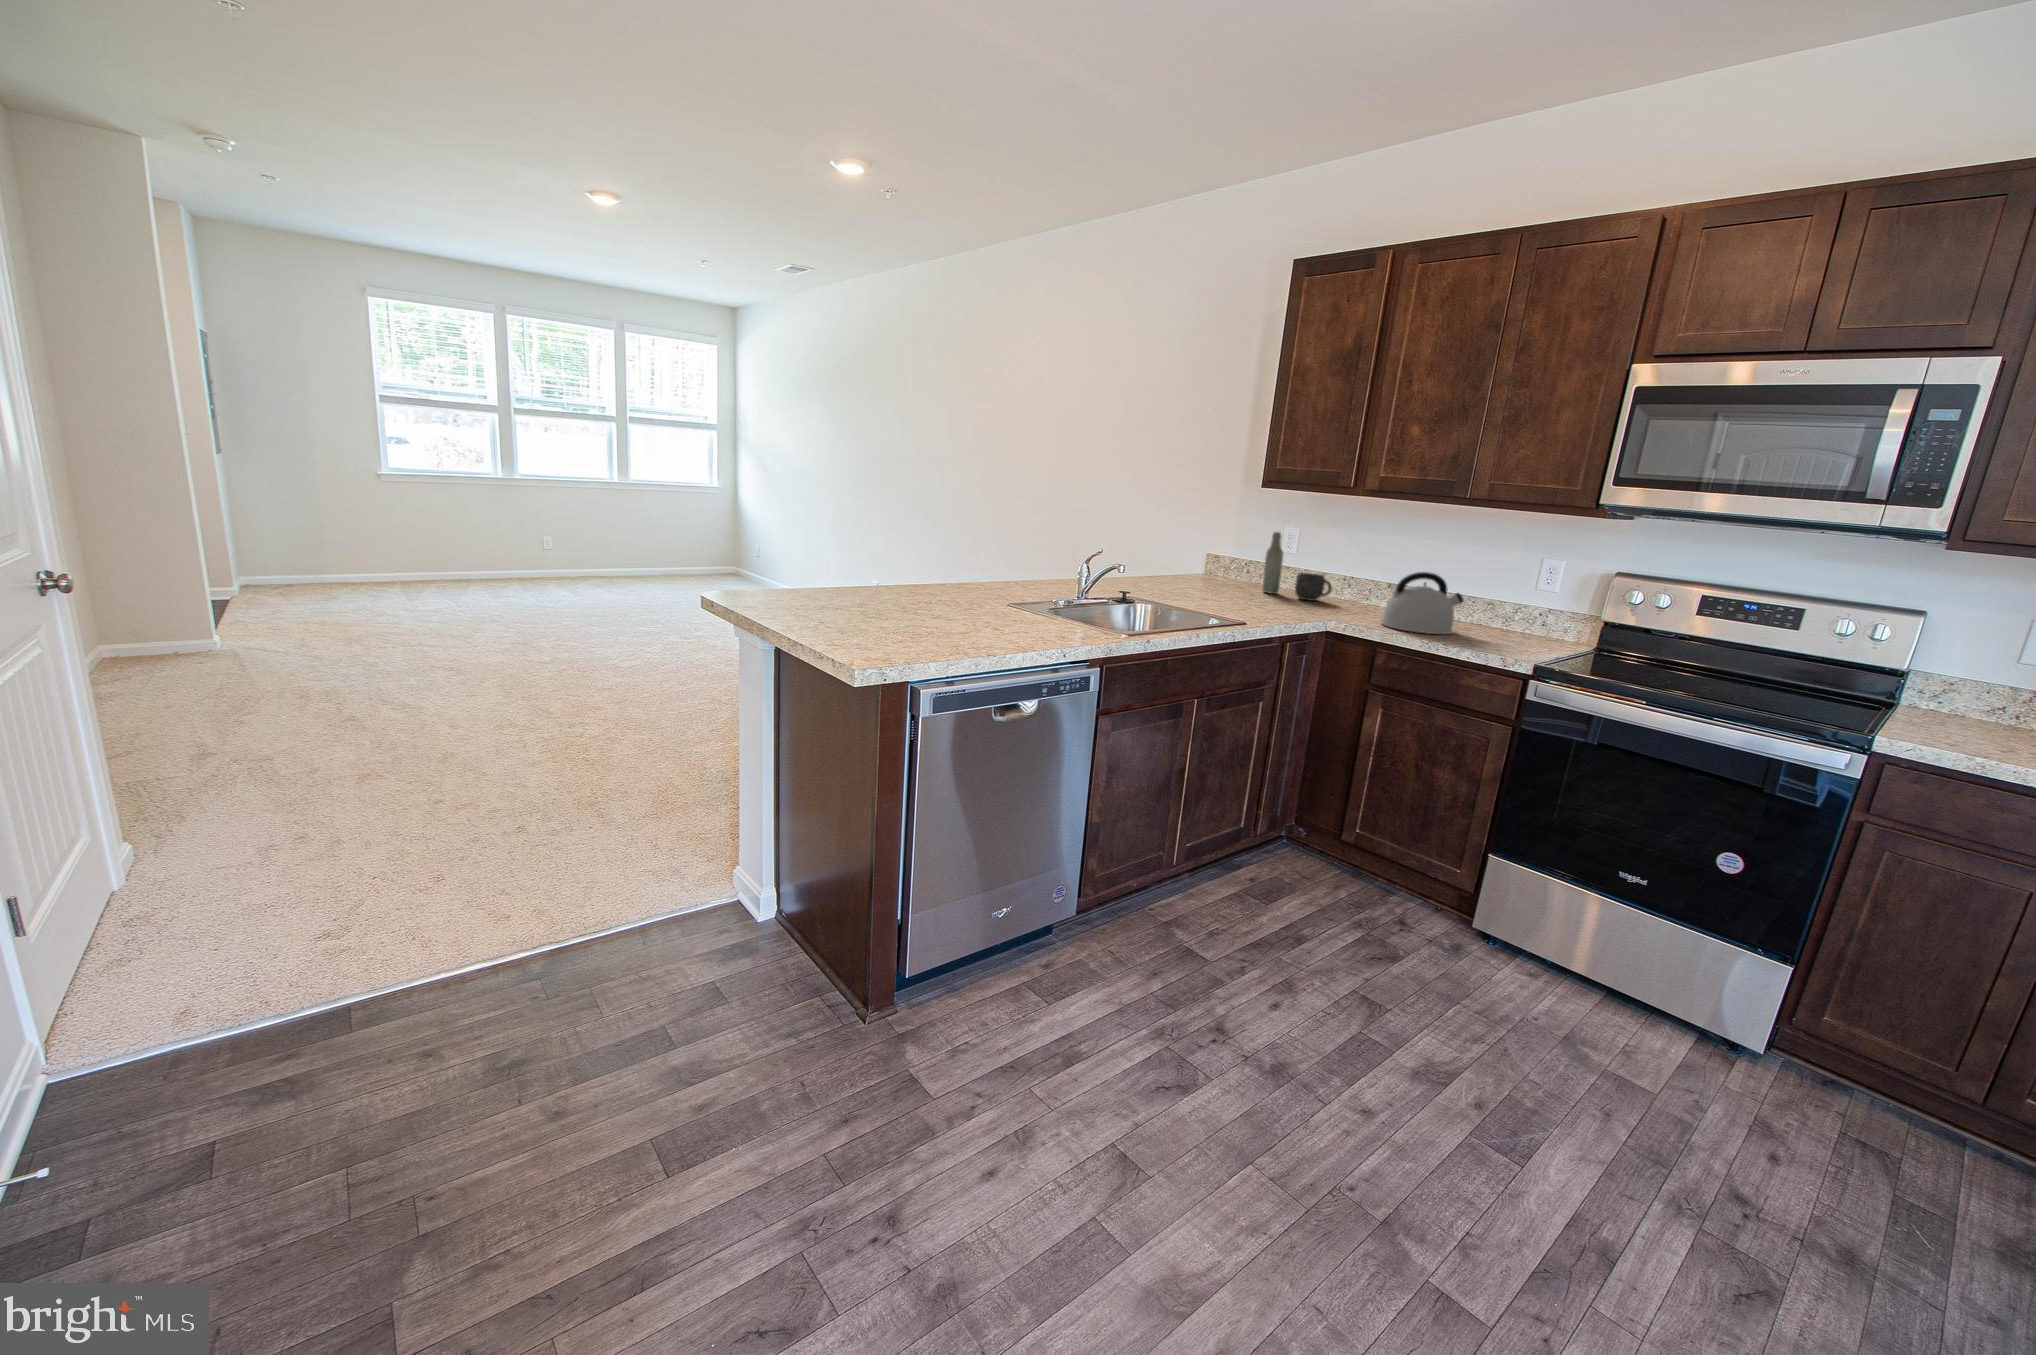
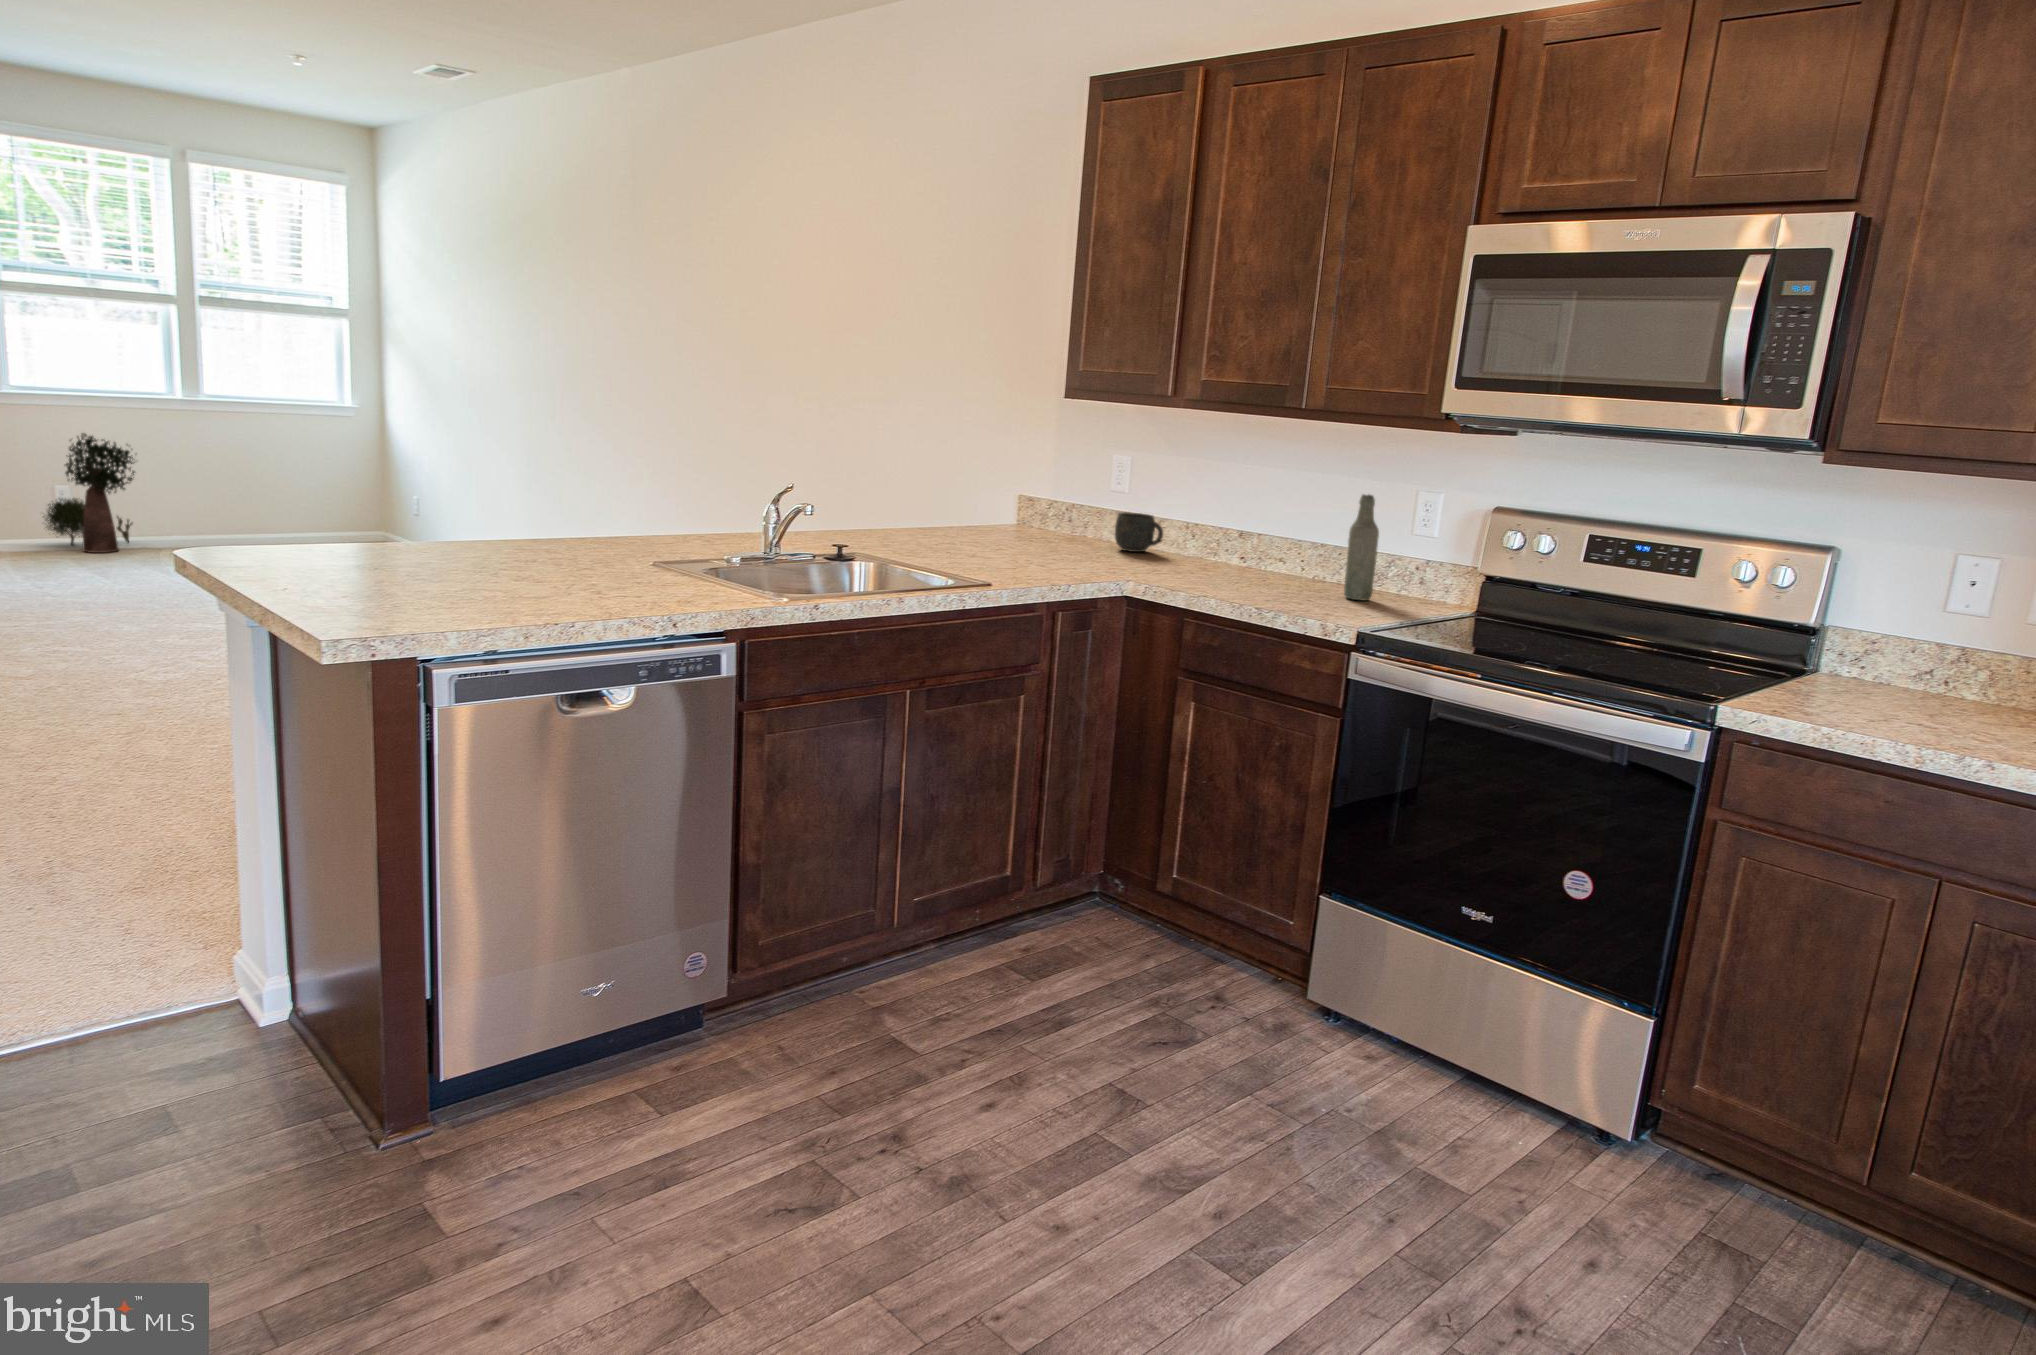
potted plant: none [534,511,592,586] -> present [46,433,135,553]
bottle: present [1263,532,1283,594] -> present [1344,495,1379,601]
kettle: present [1381,572,1463,634] -> none [1204,507,1311,594]

